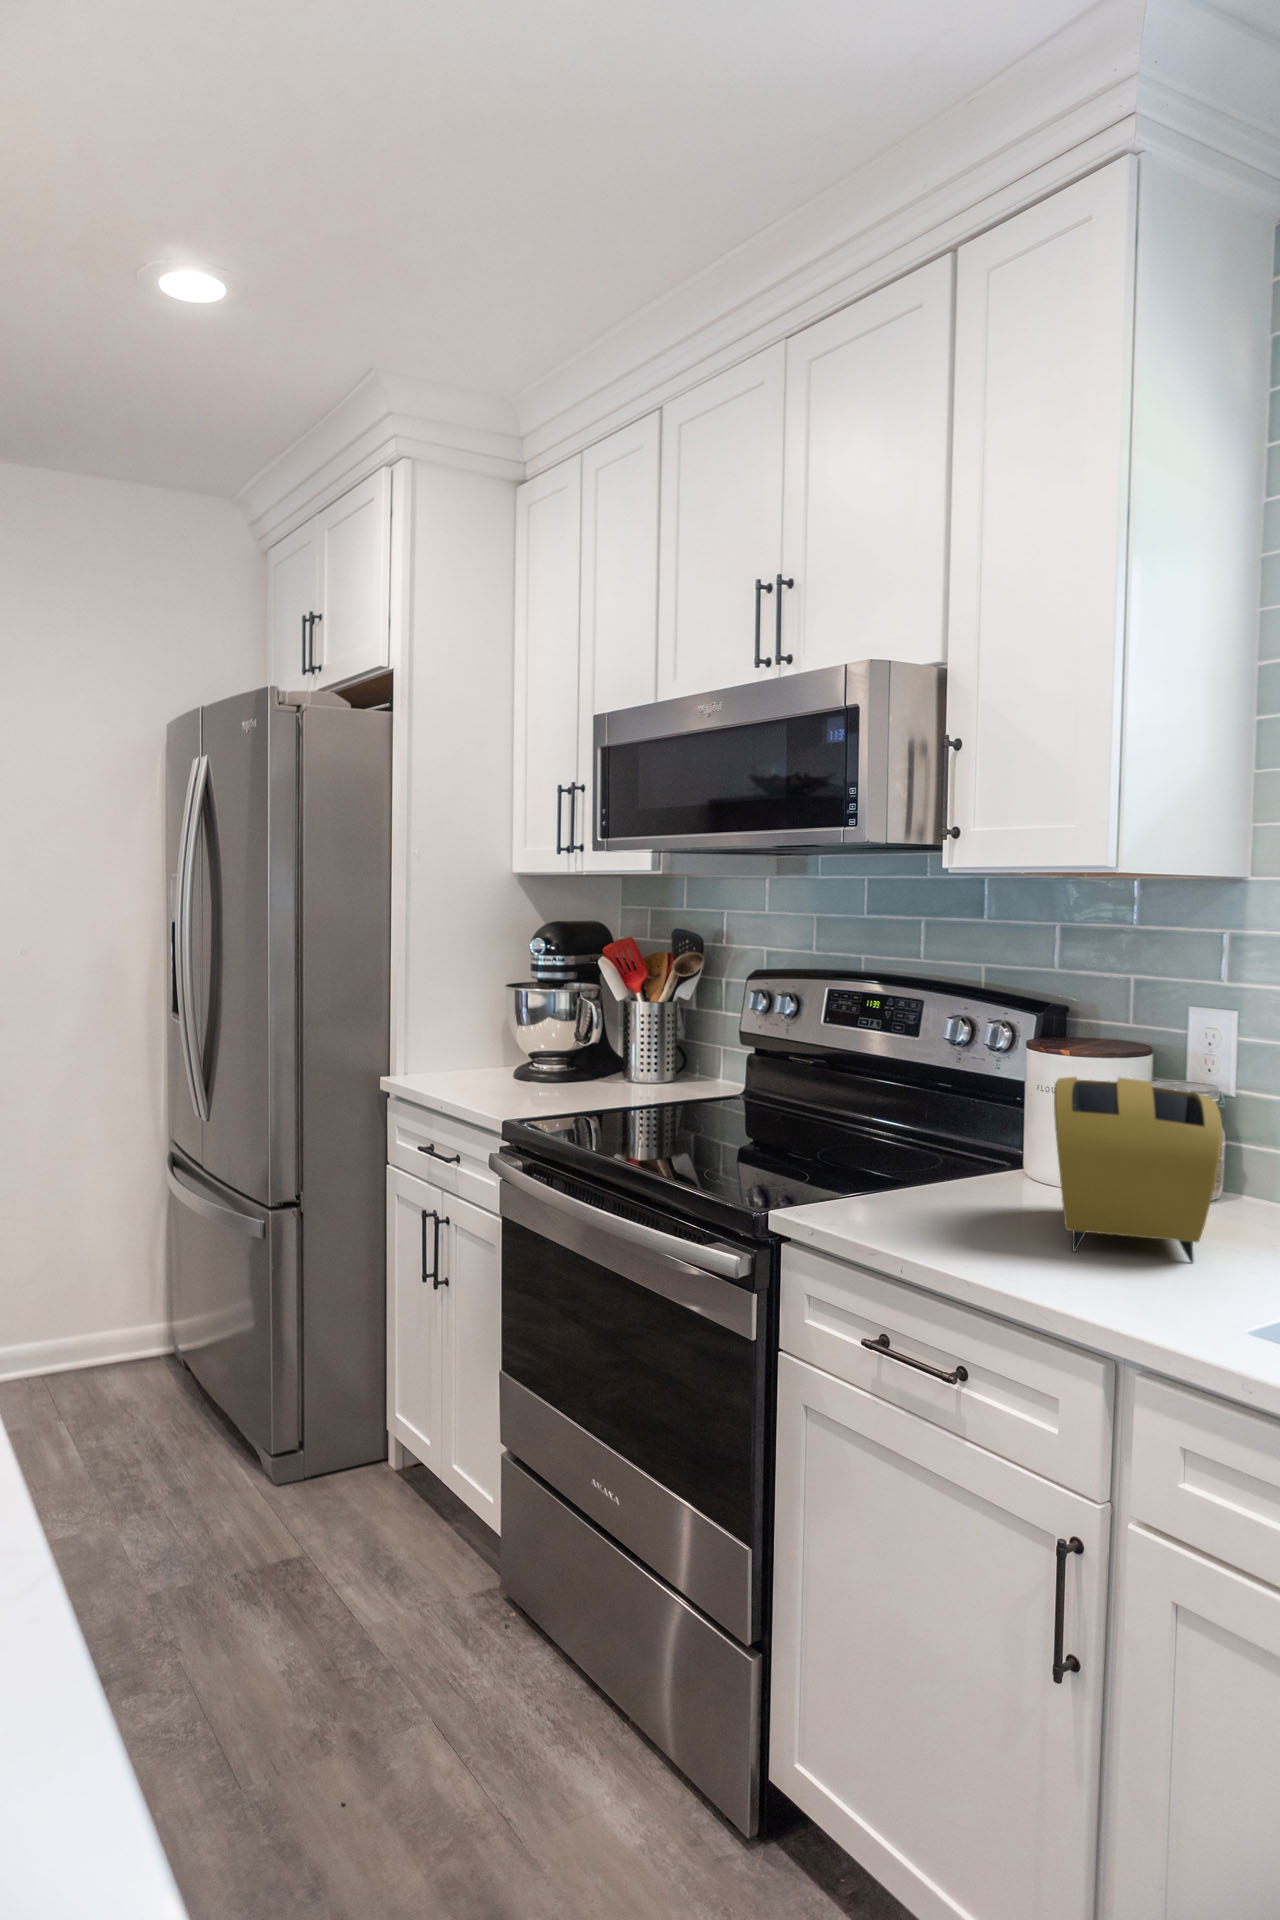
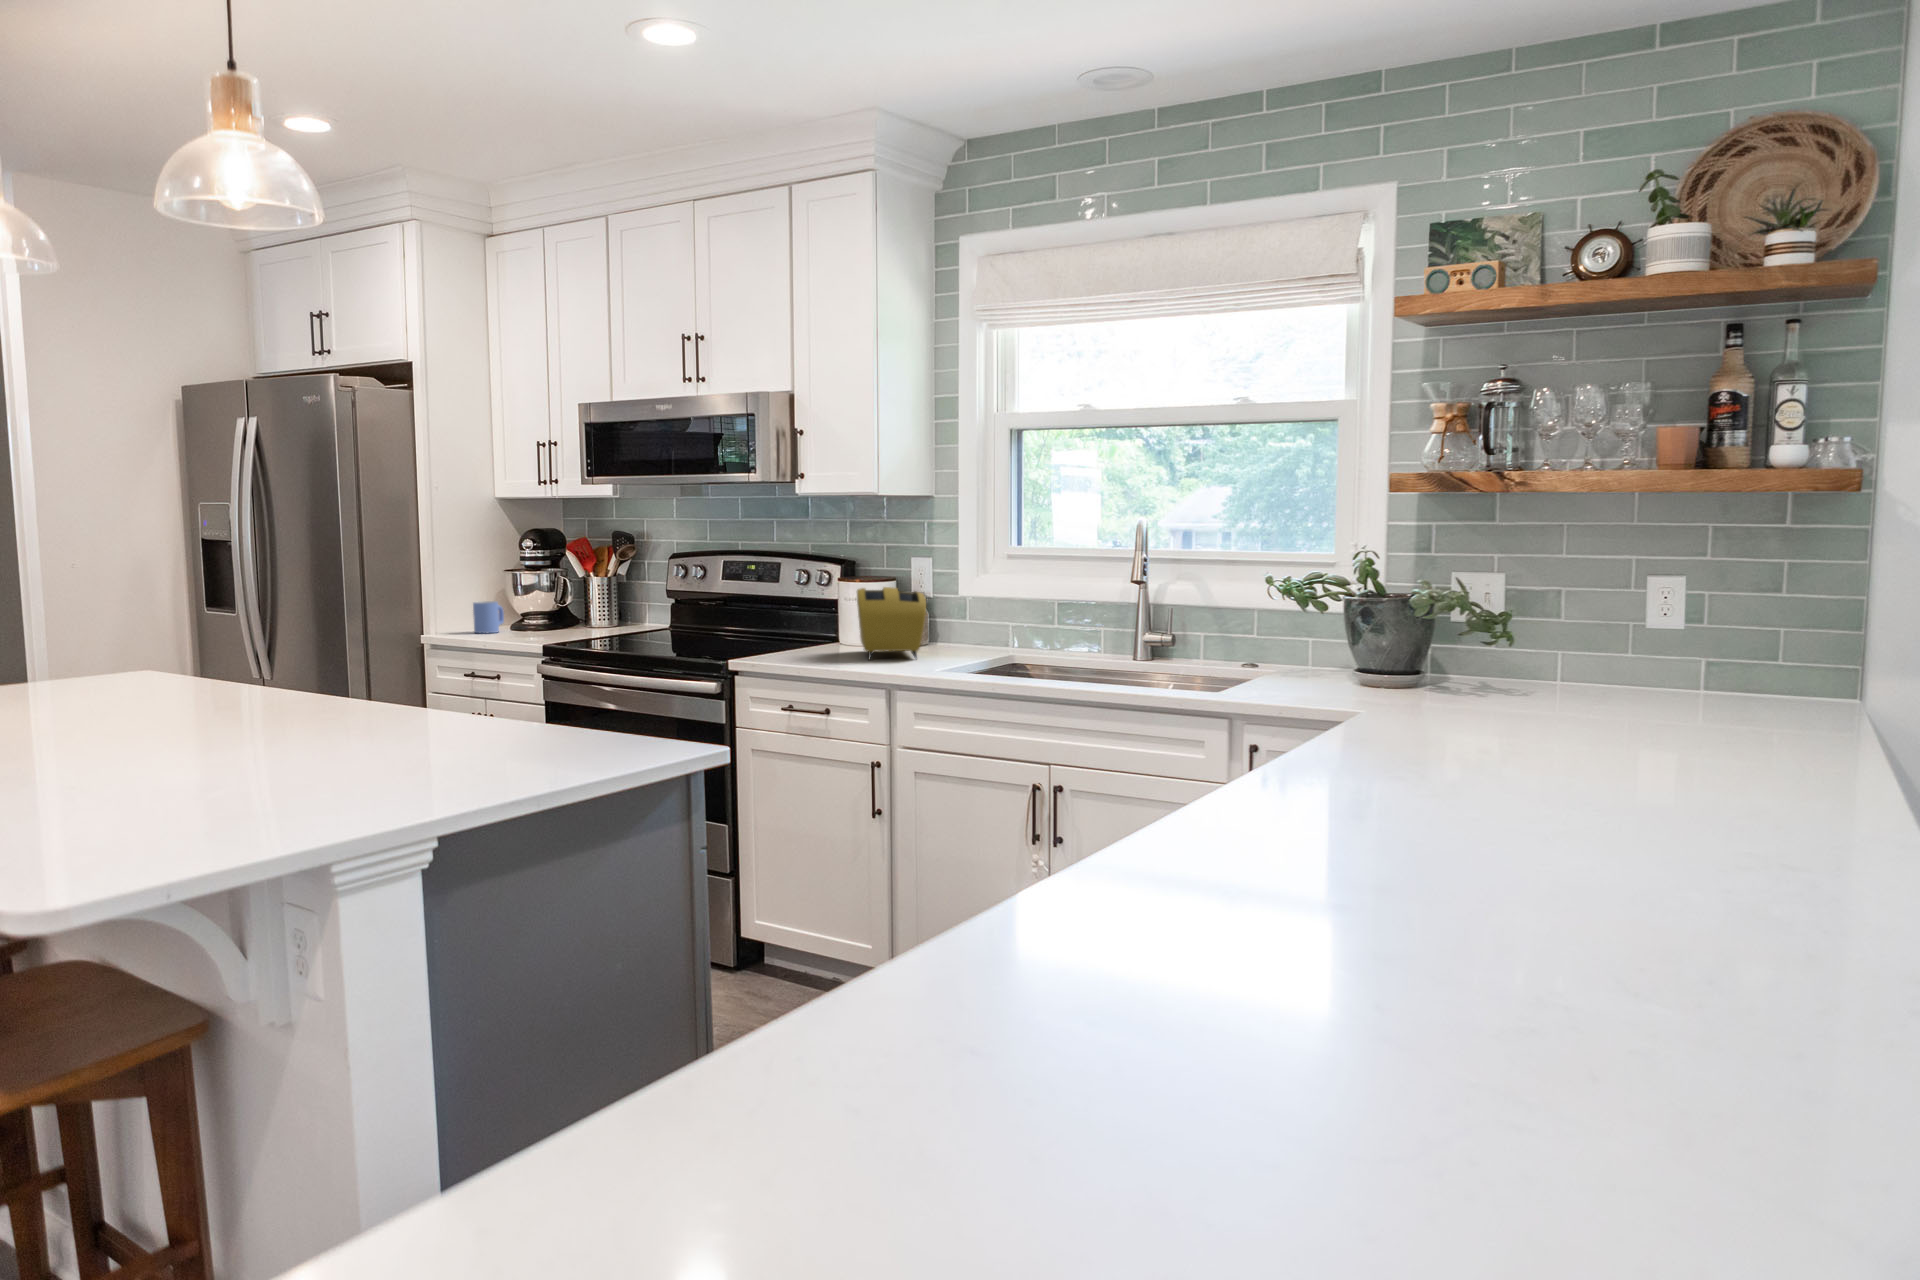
mug: none [452,1032,501,1084] -> present [473,601,504,633]

